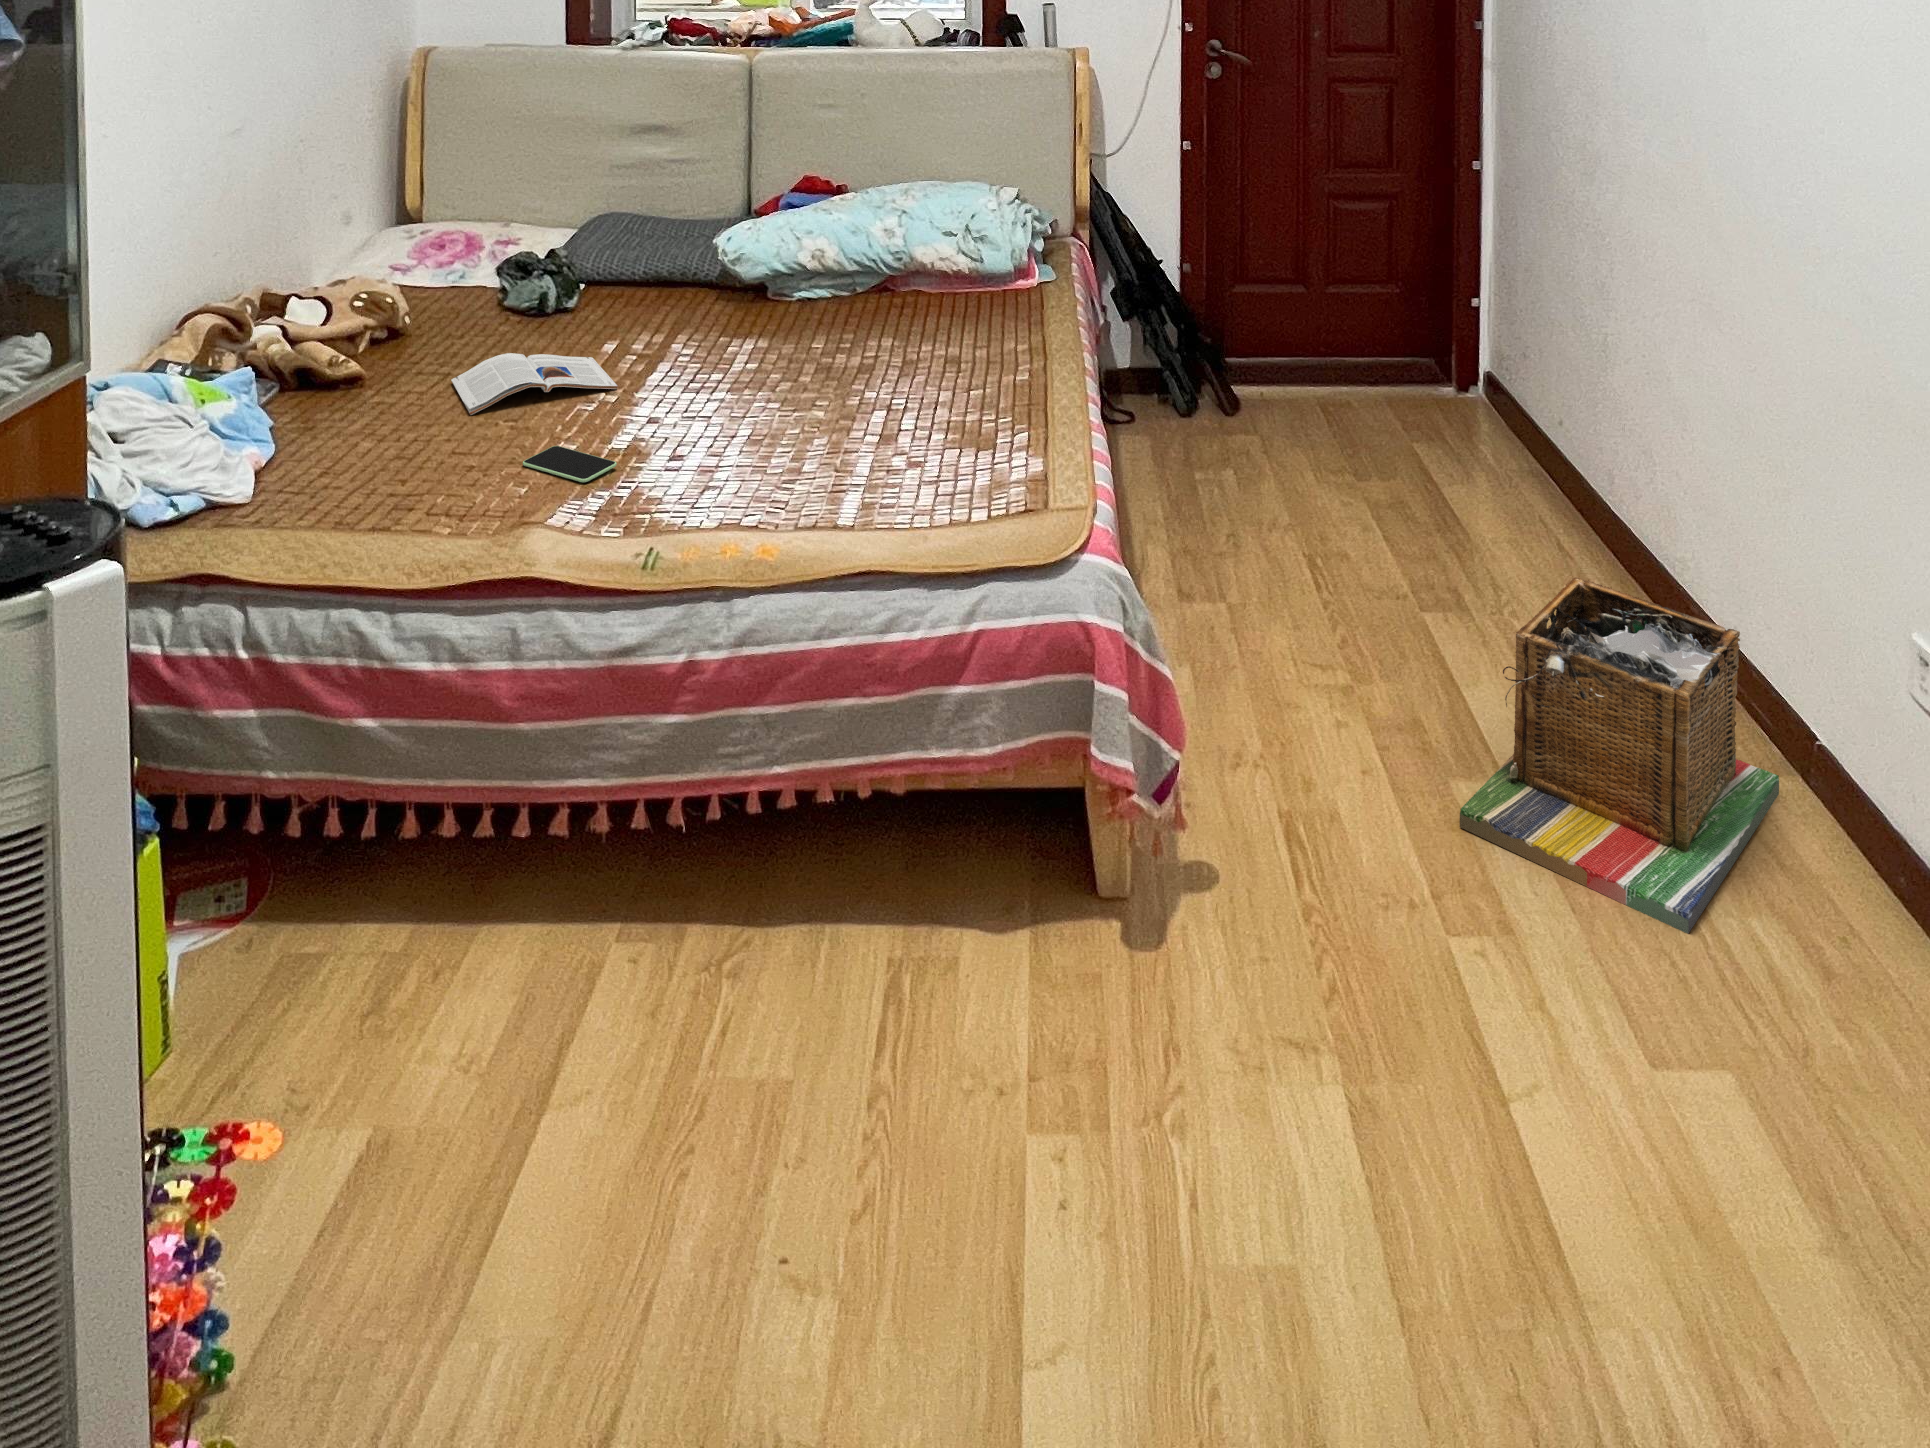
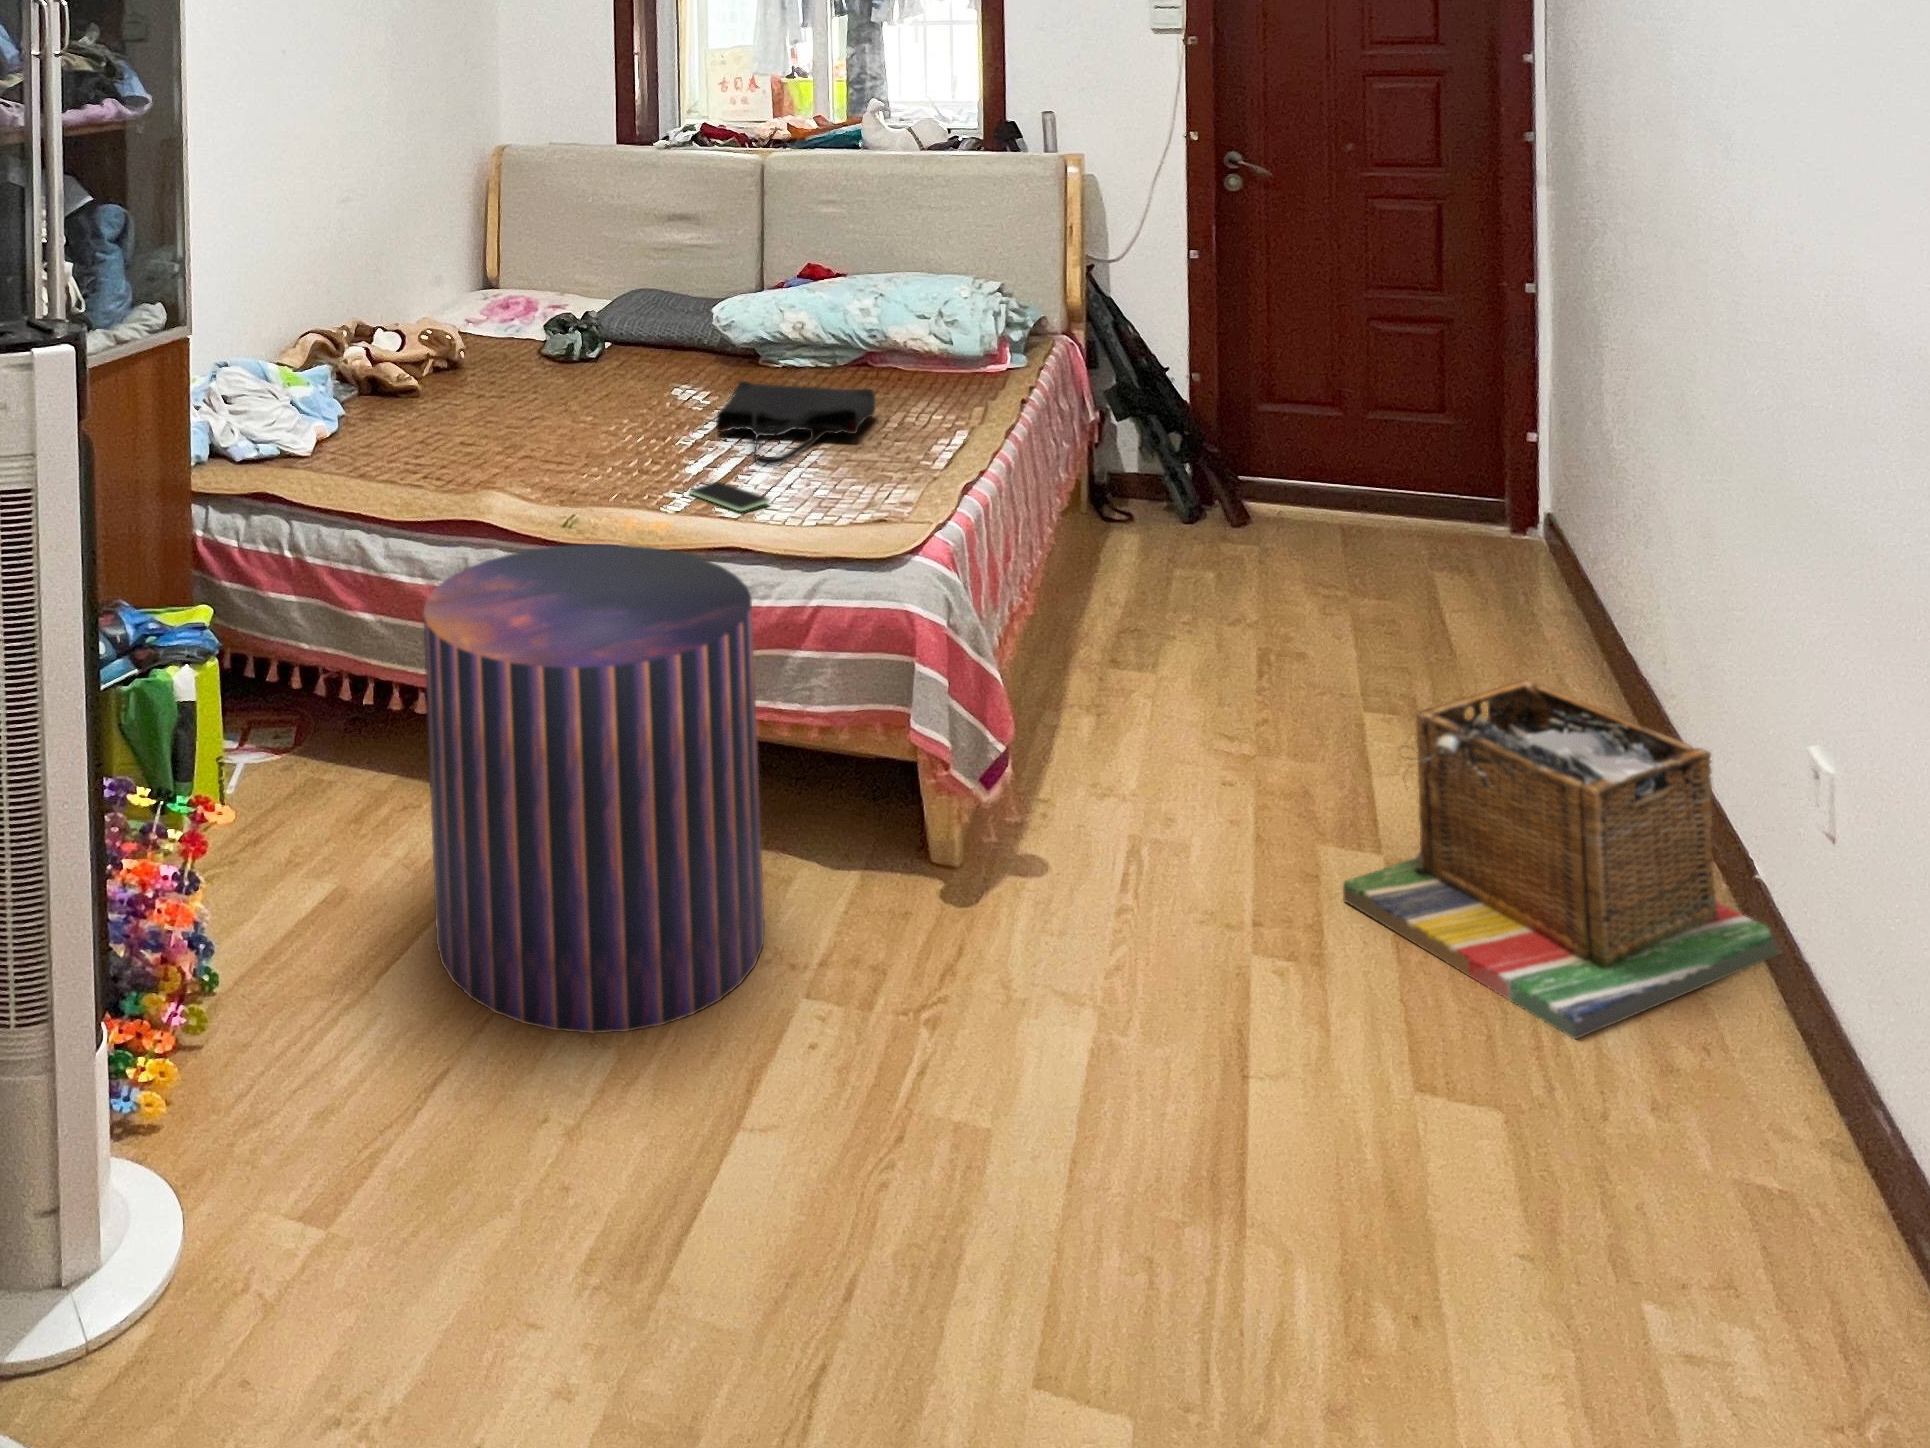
tote bag: none [776,332,938,444] -> present [716,381,875,465]
magazine: present [451,353,618,415] -> none [476,380,597,420]
smartphone: present [523,446,617,482] -> present [690,482,770,511]
pouf: none [537,594,955,1275] -> present [423,544,764,1033]

